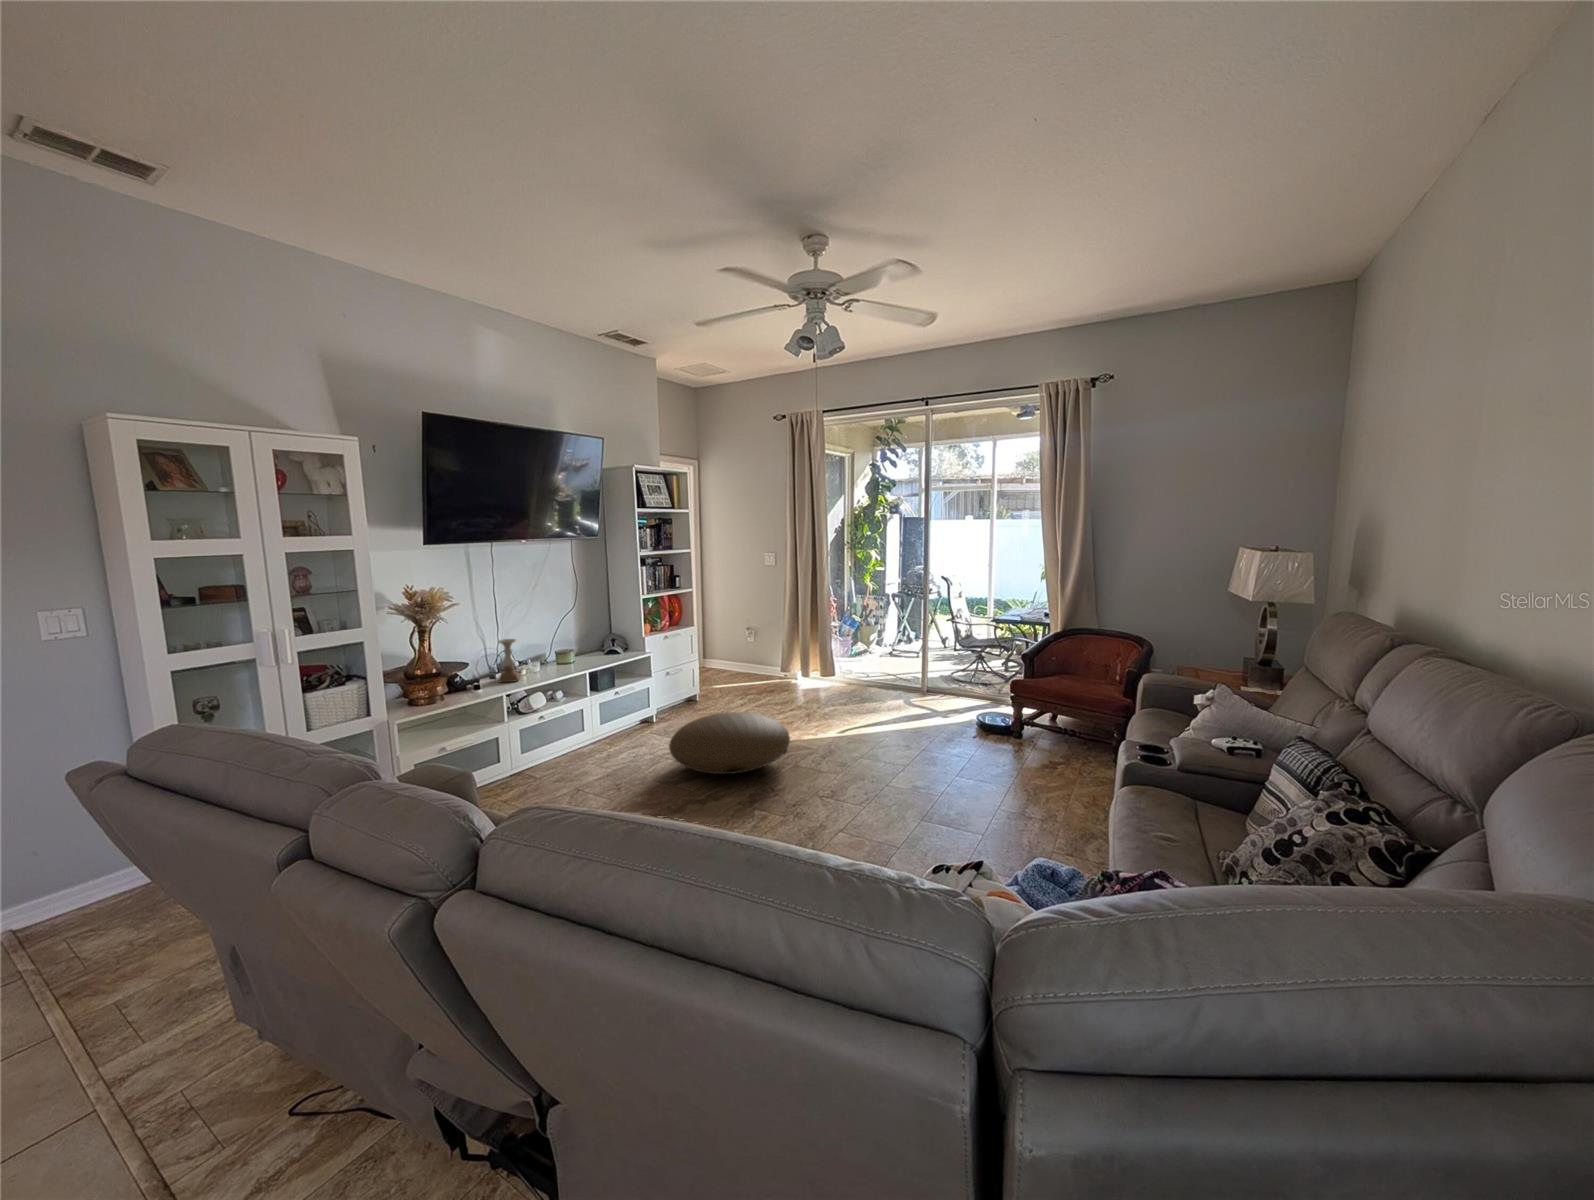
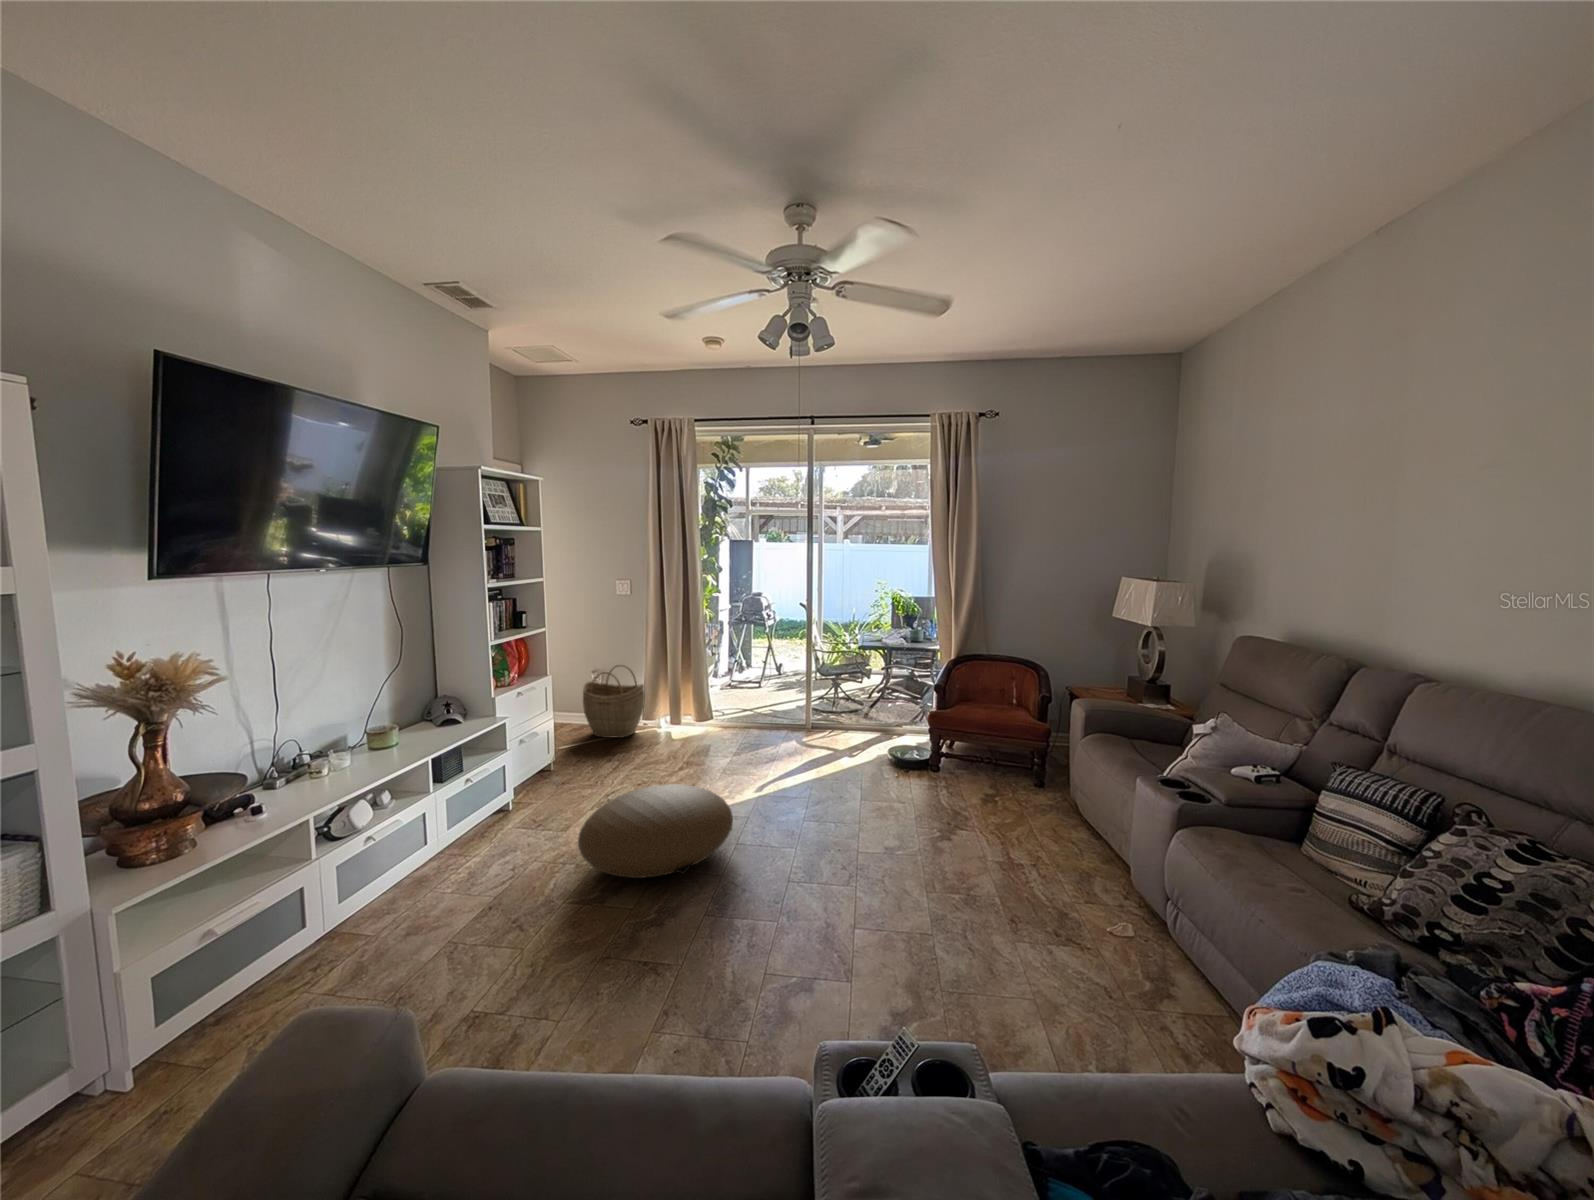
woven basket: none [730,624,780,685] -> present [583,665,645,738]
candle holder: present [498,639,521,682] -> none [284,723,324,796]

